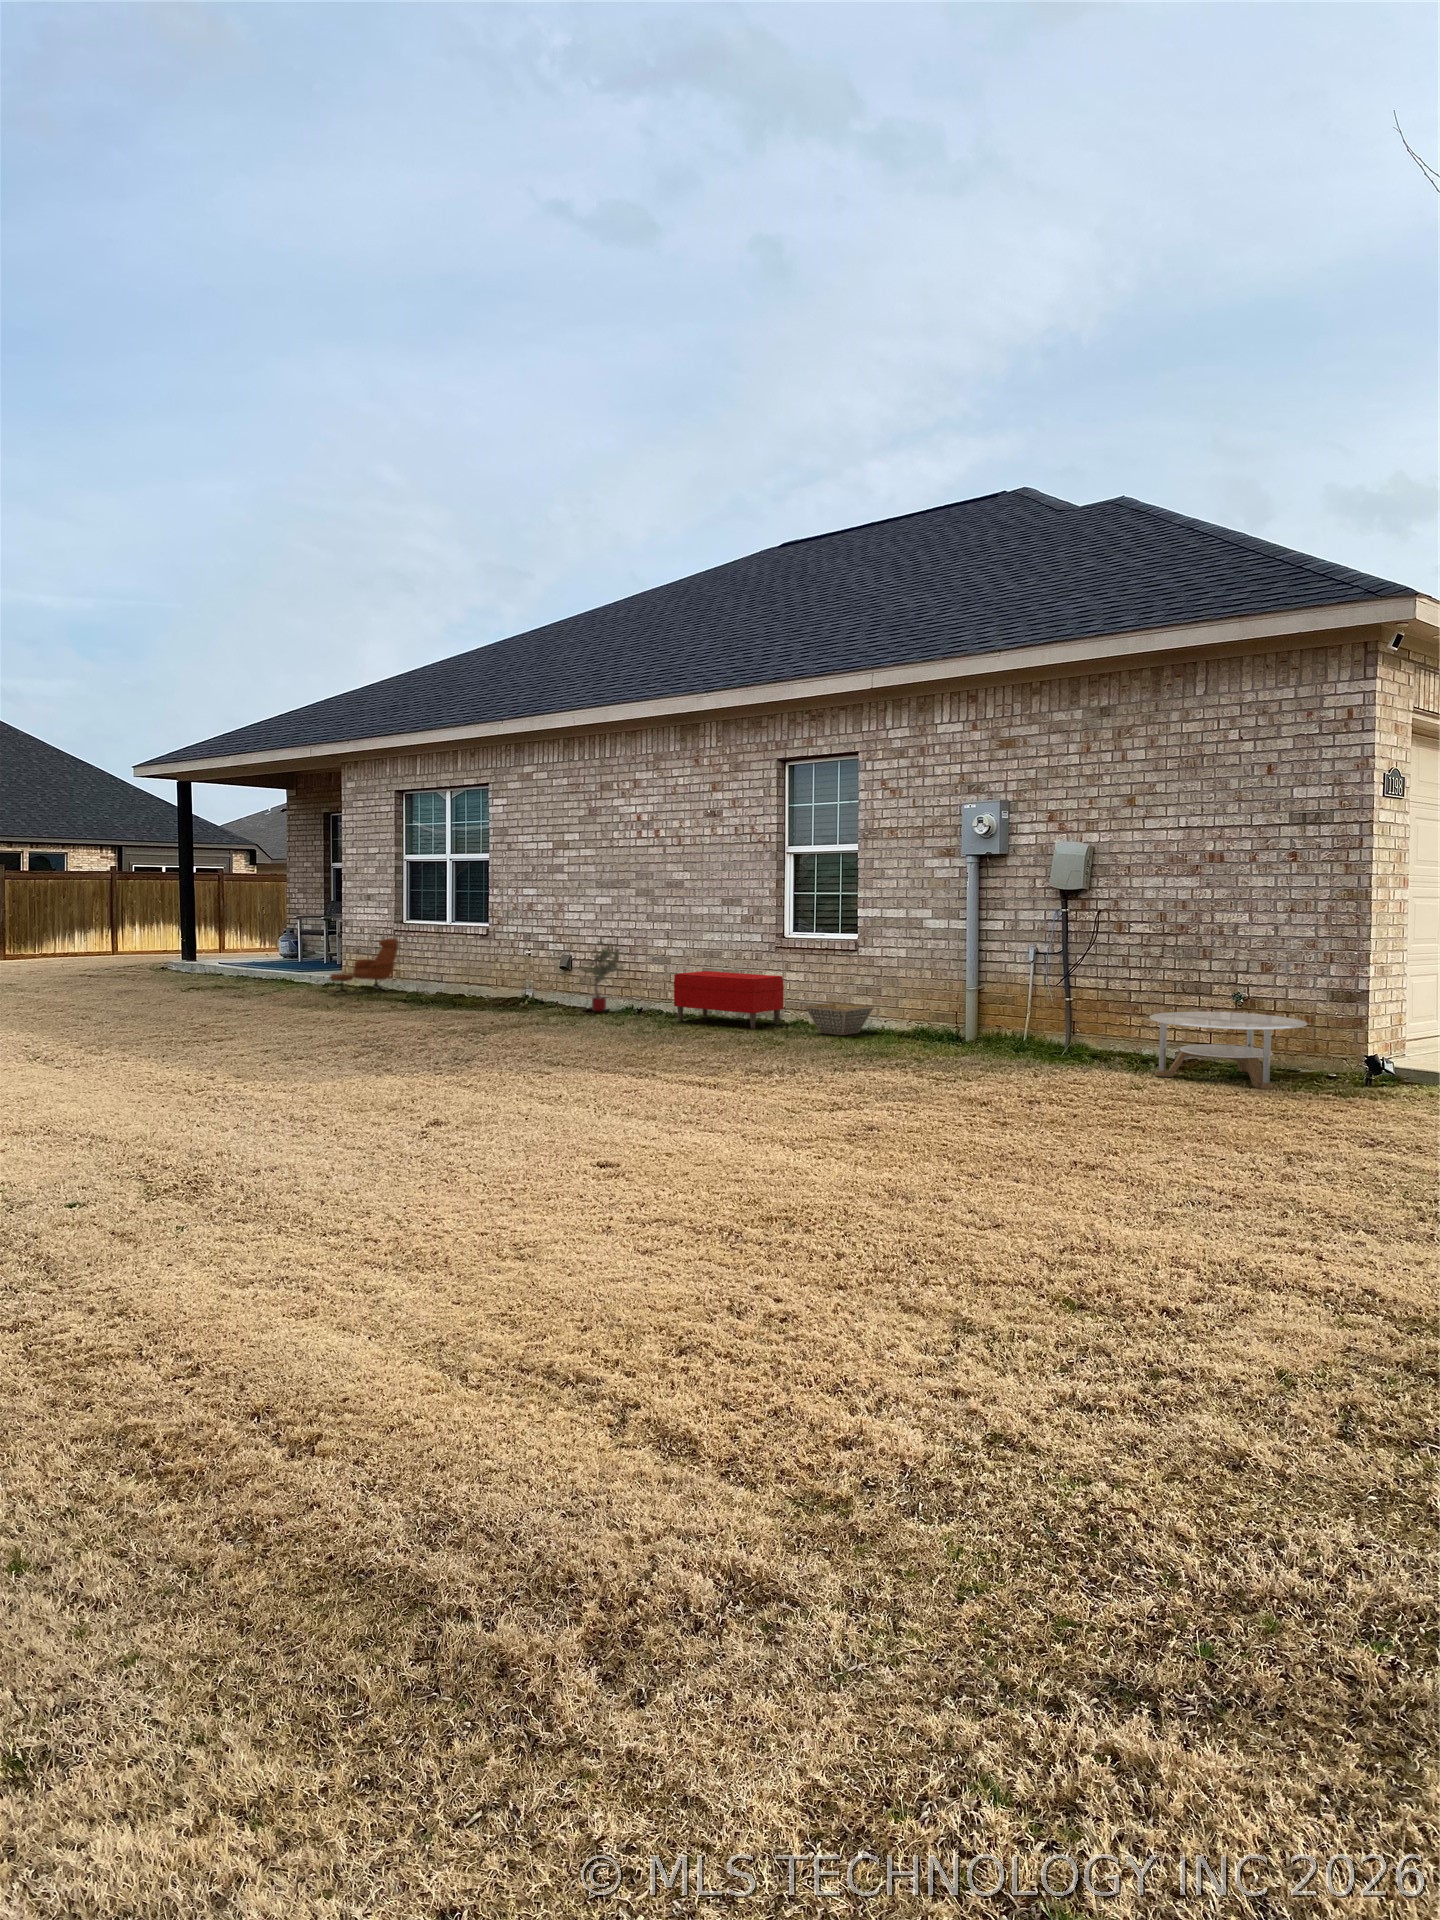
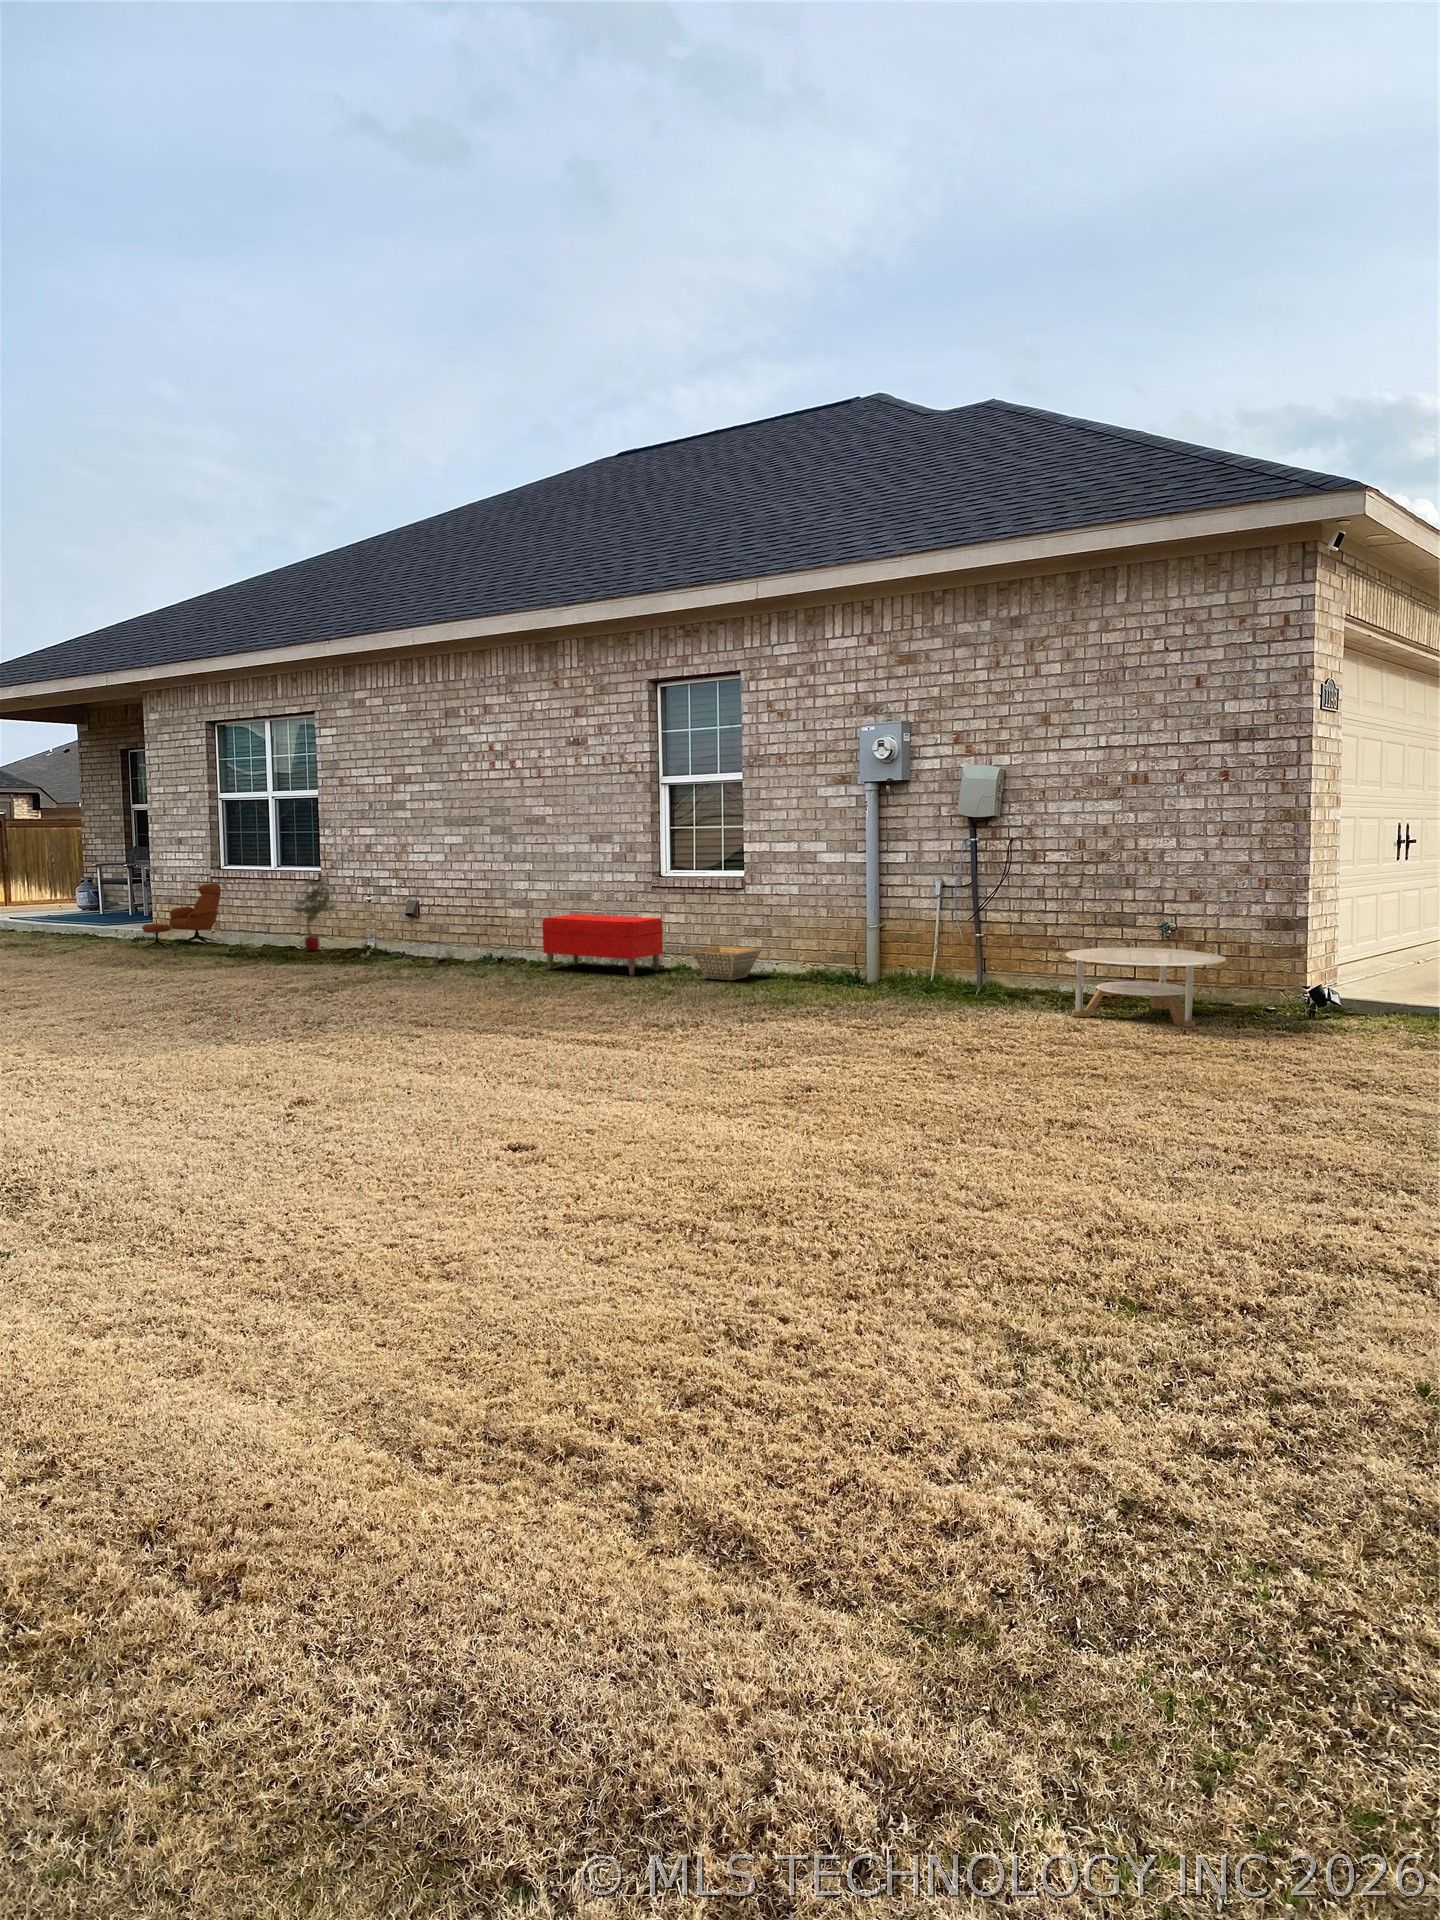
potted tree: present [581,938,624,1012] -> present [294,877,338,951]

